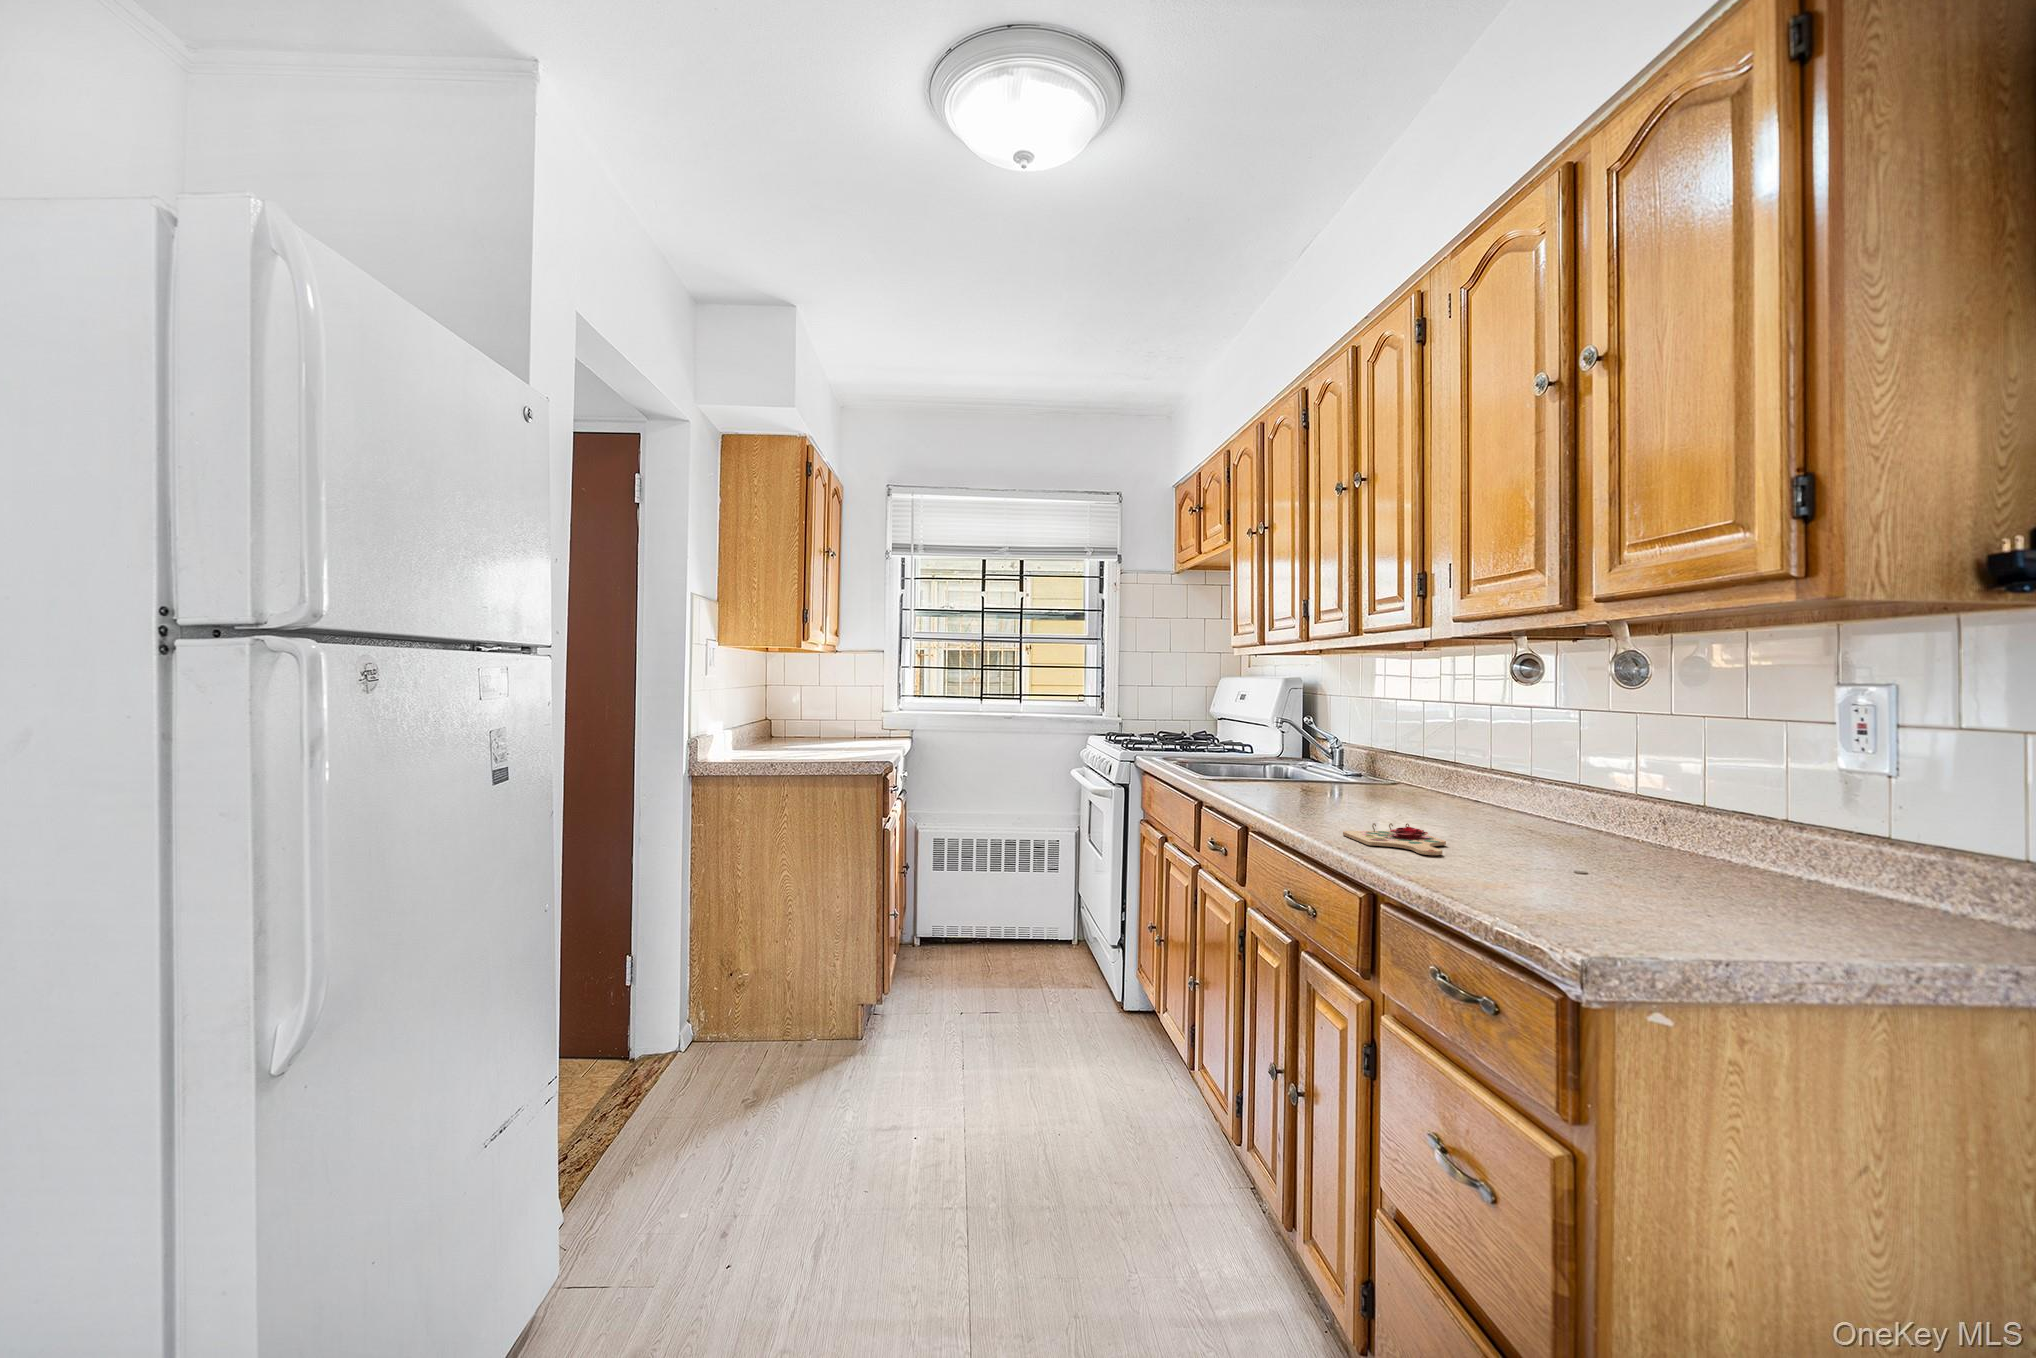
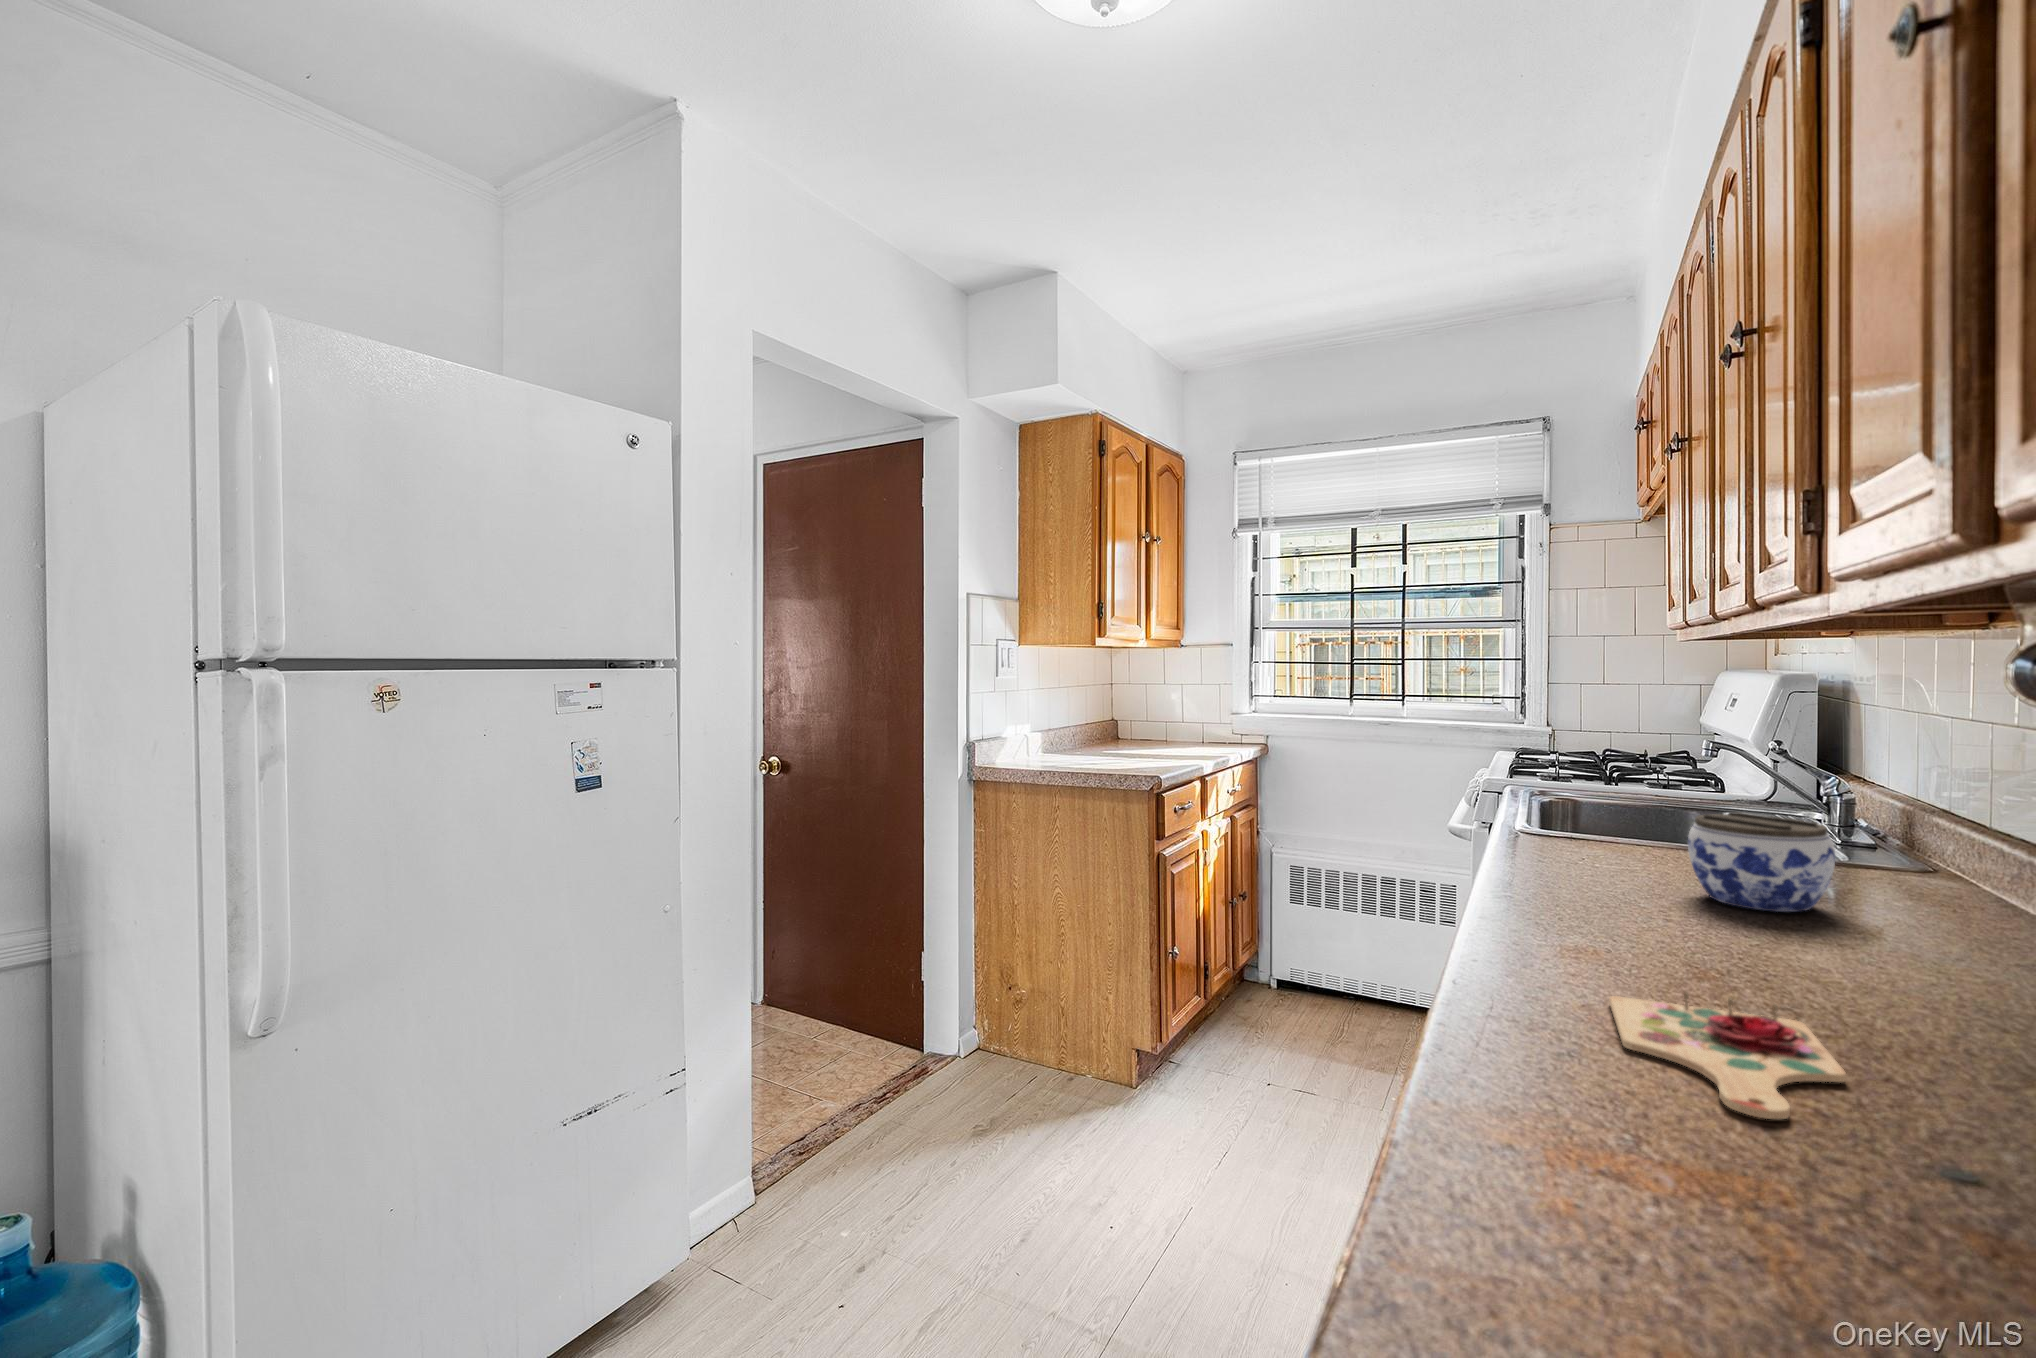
jar: none [1311,752,1377,802] -> present [1688,812,1835,912]

